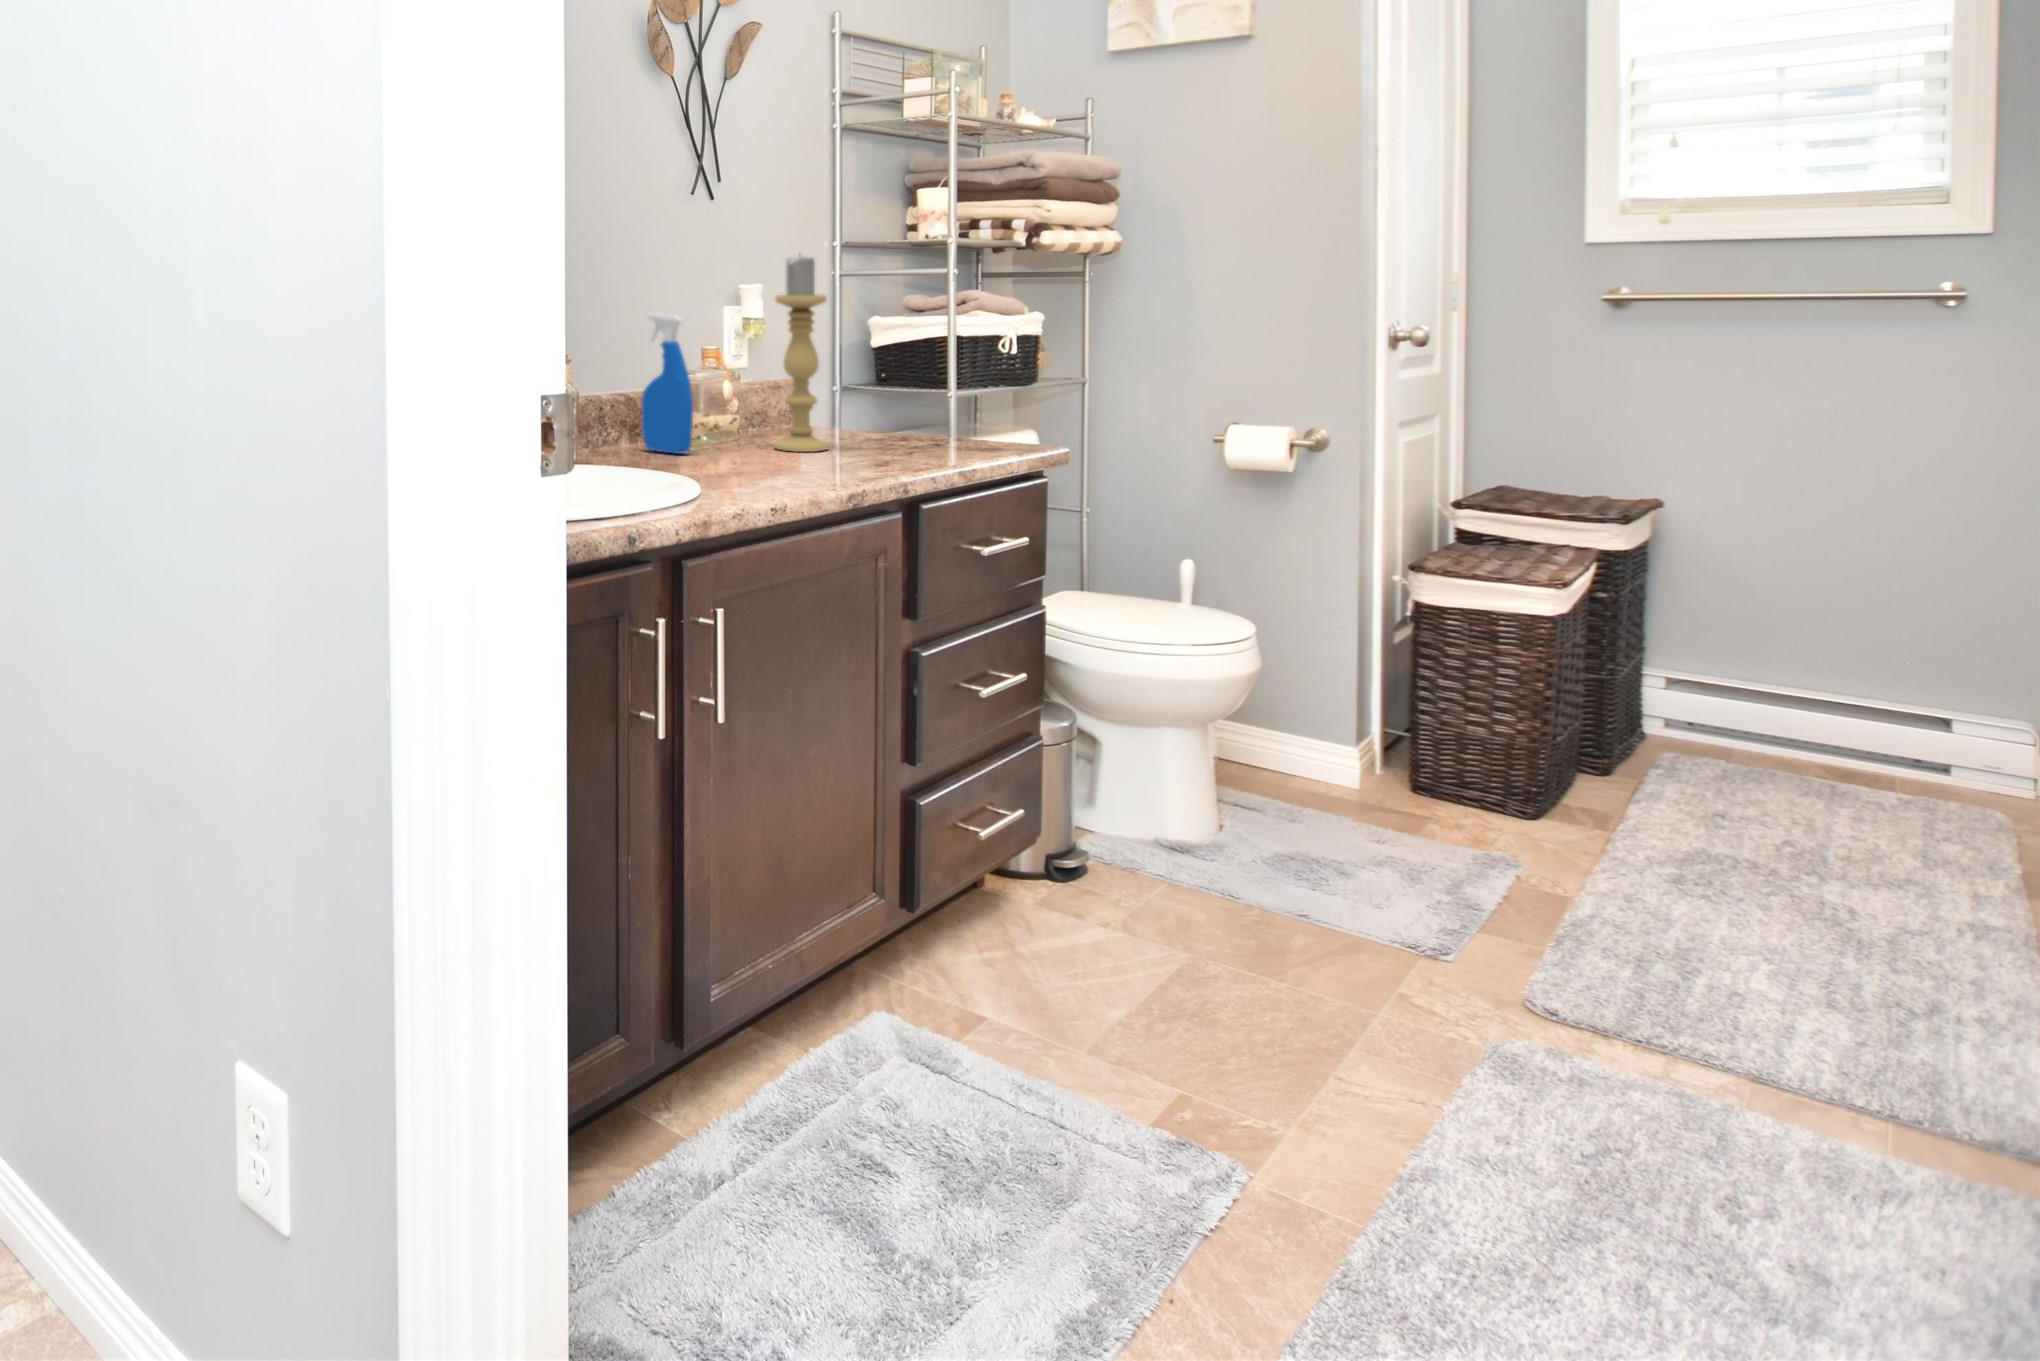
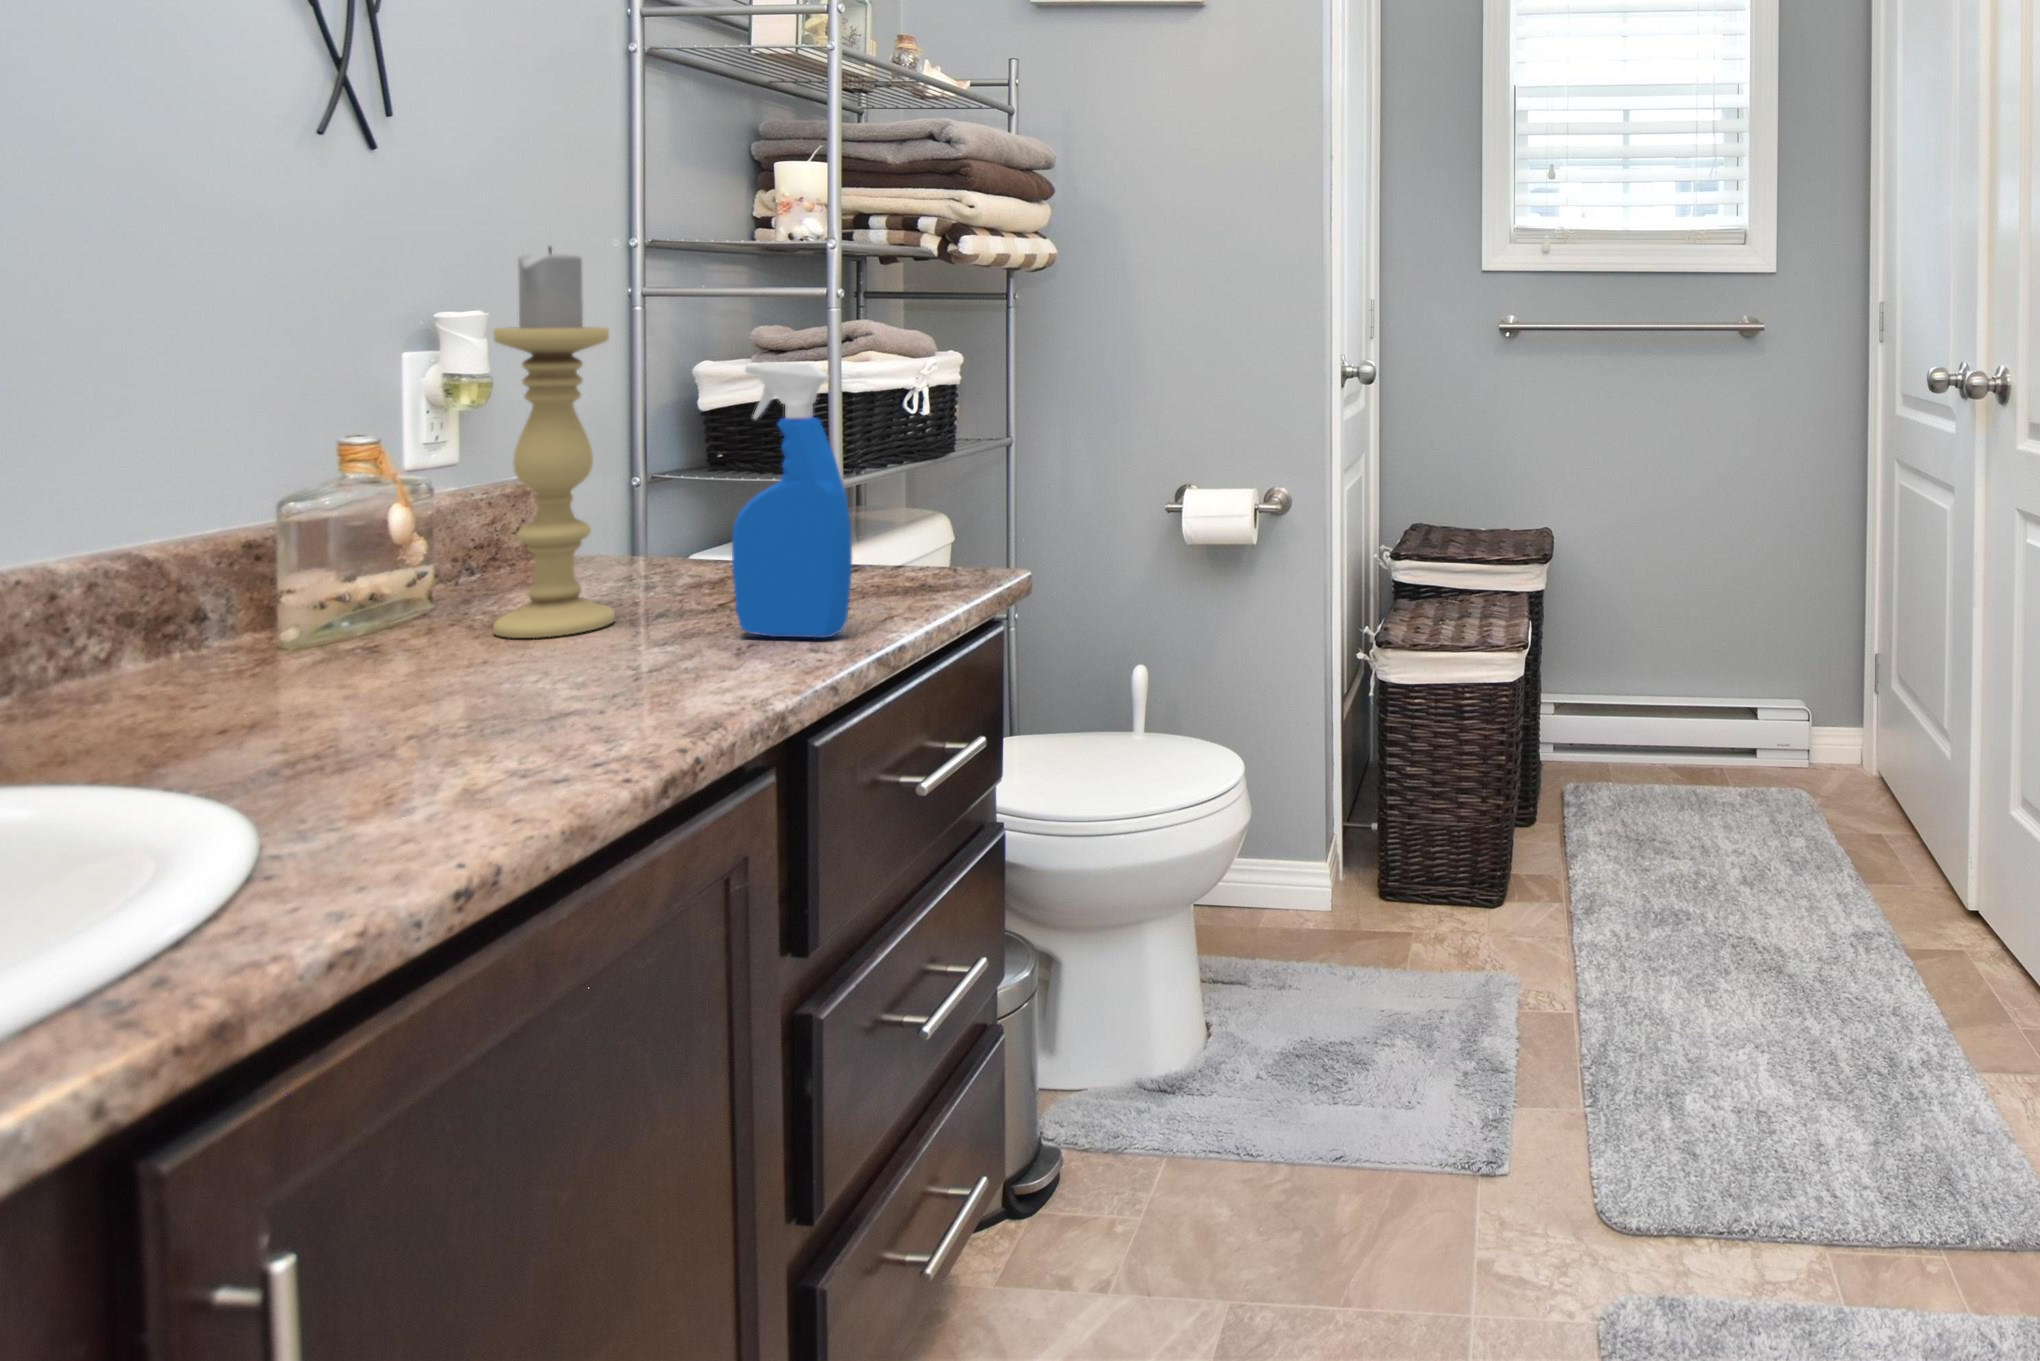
spray bottle: present [642,313,693,454] -> present [732,362,852,638]

